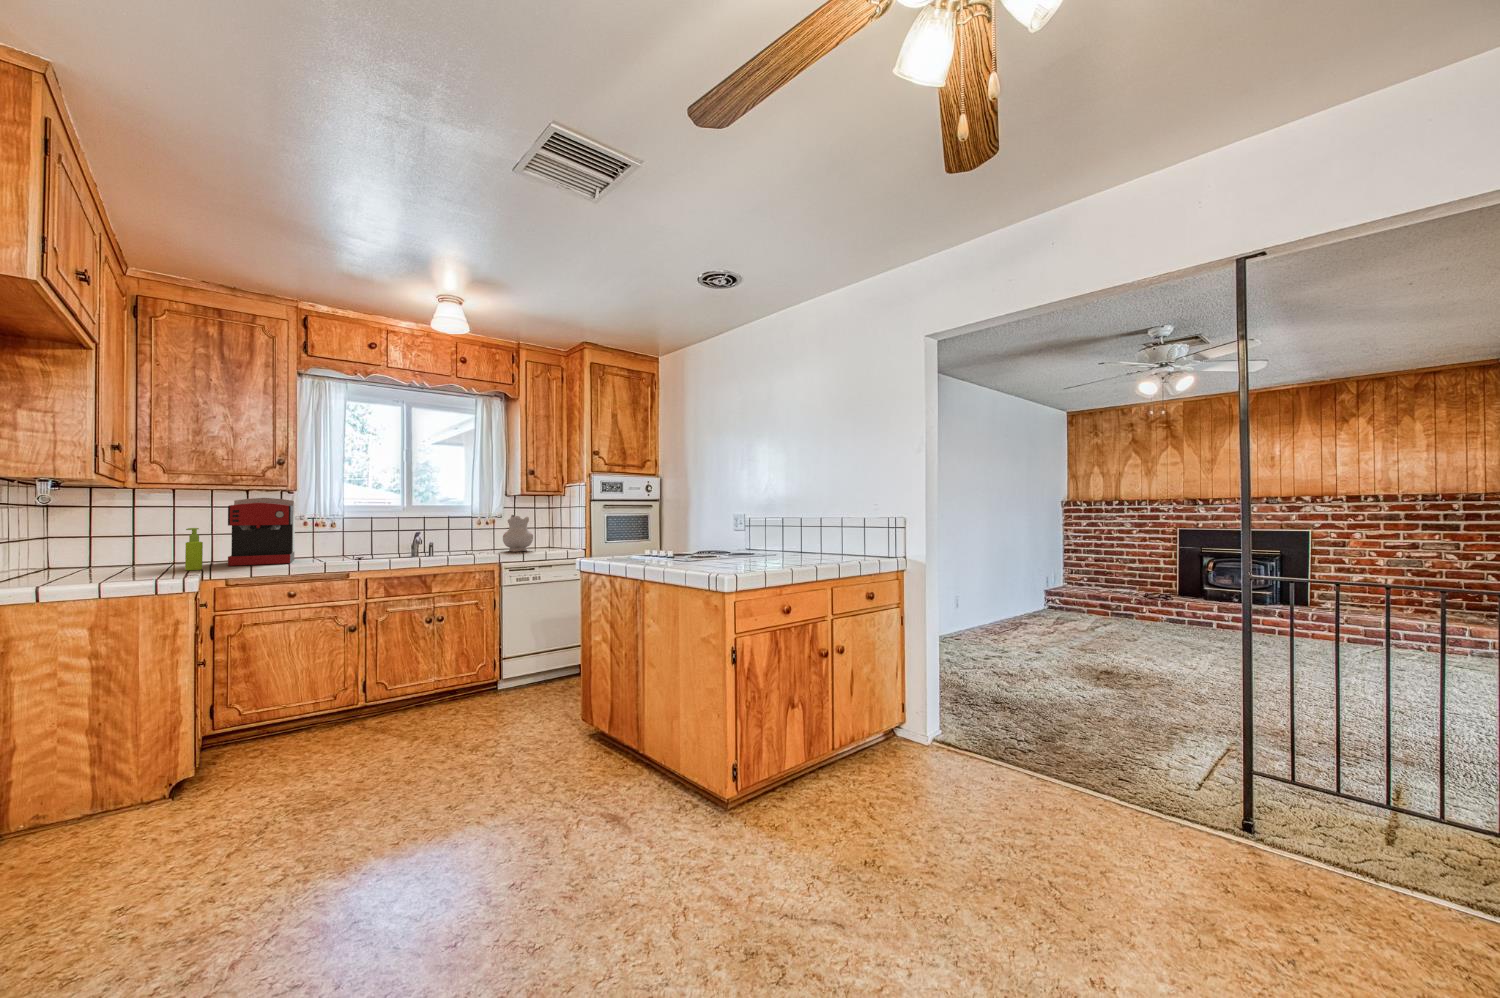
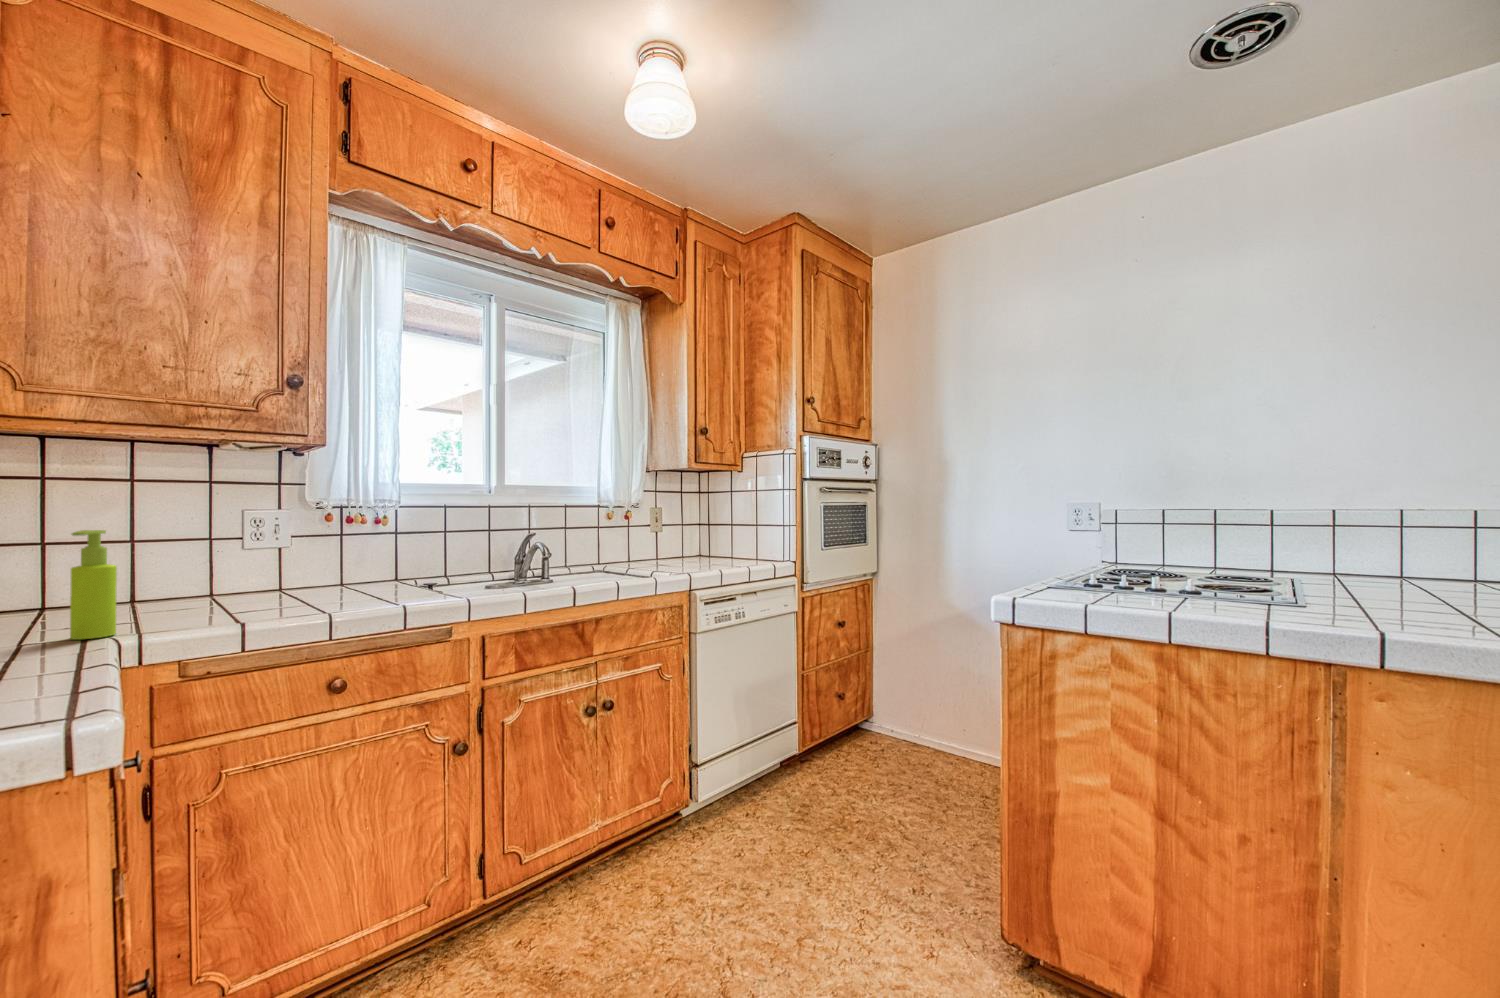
coffee maker: present [228,498,295,566] -> none [177,462,319,619]
ceramic pitcher: present [503,515,533,552] -> none [666,503,715,568]

